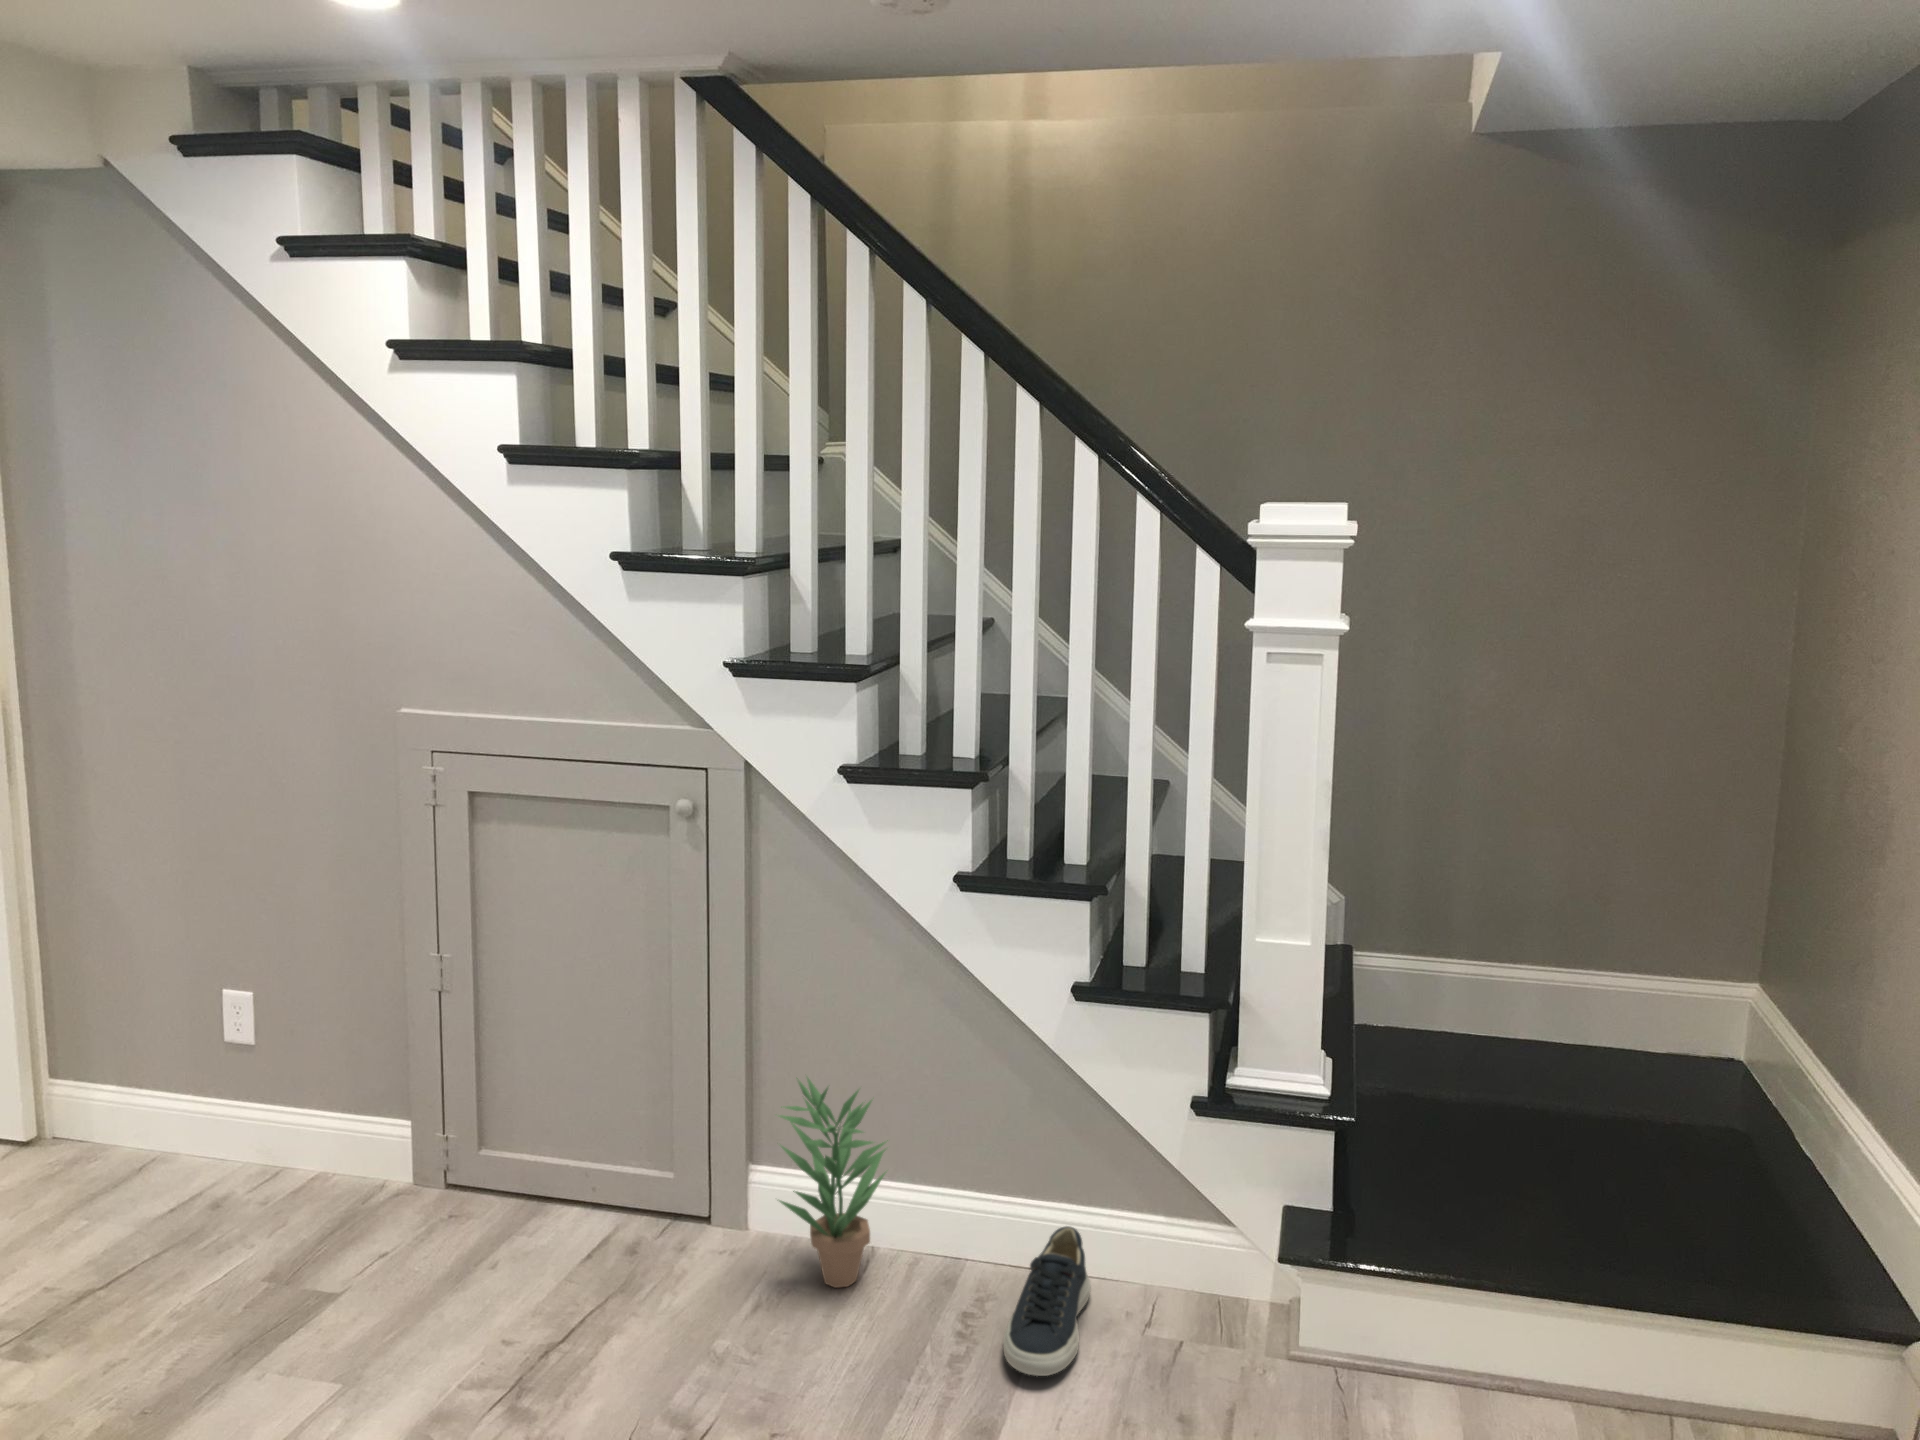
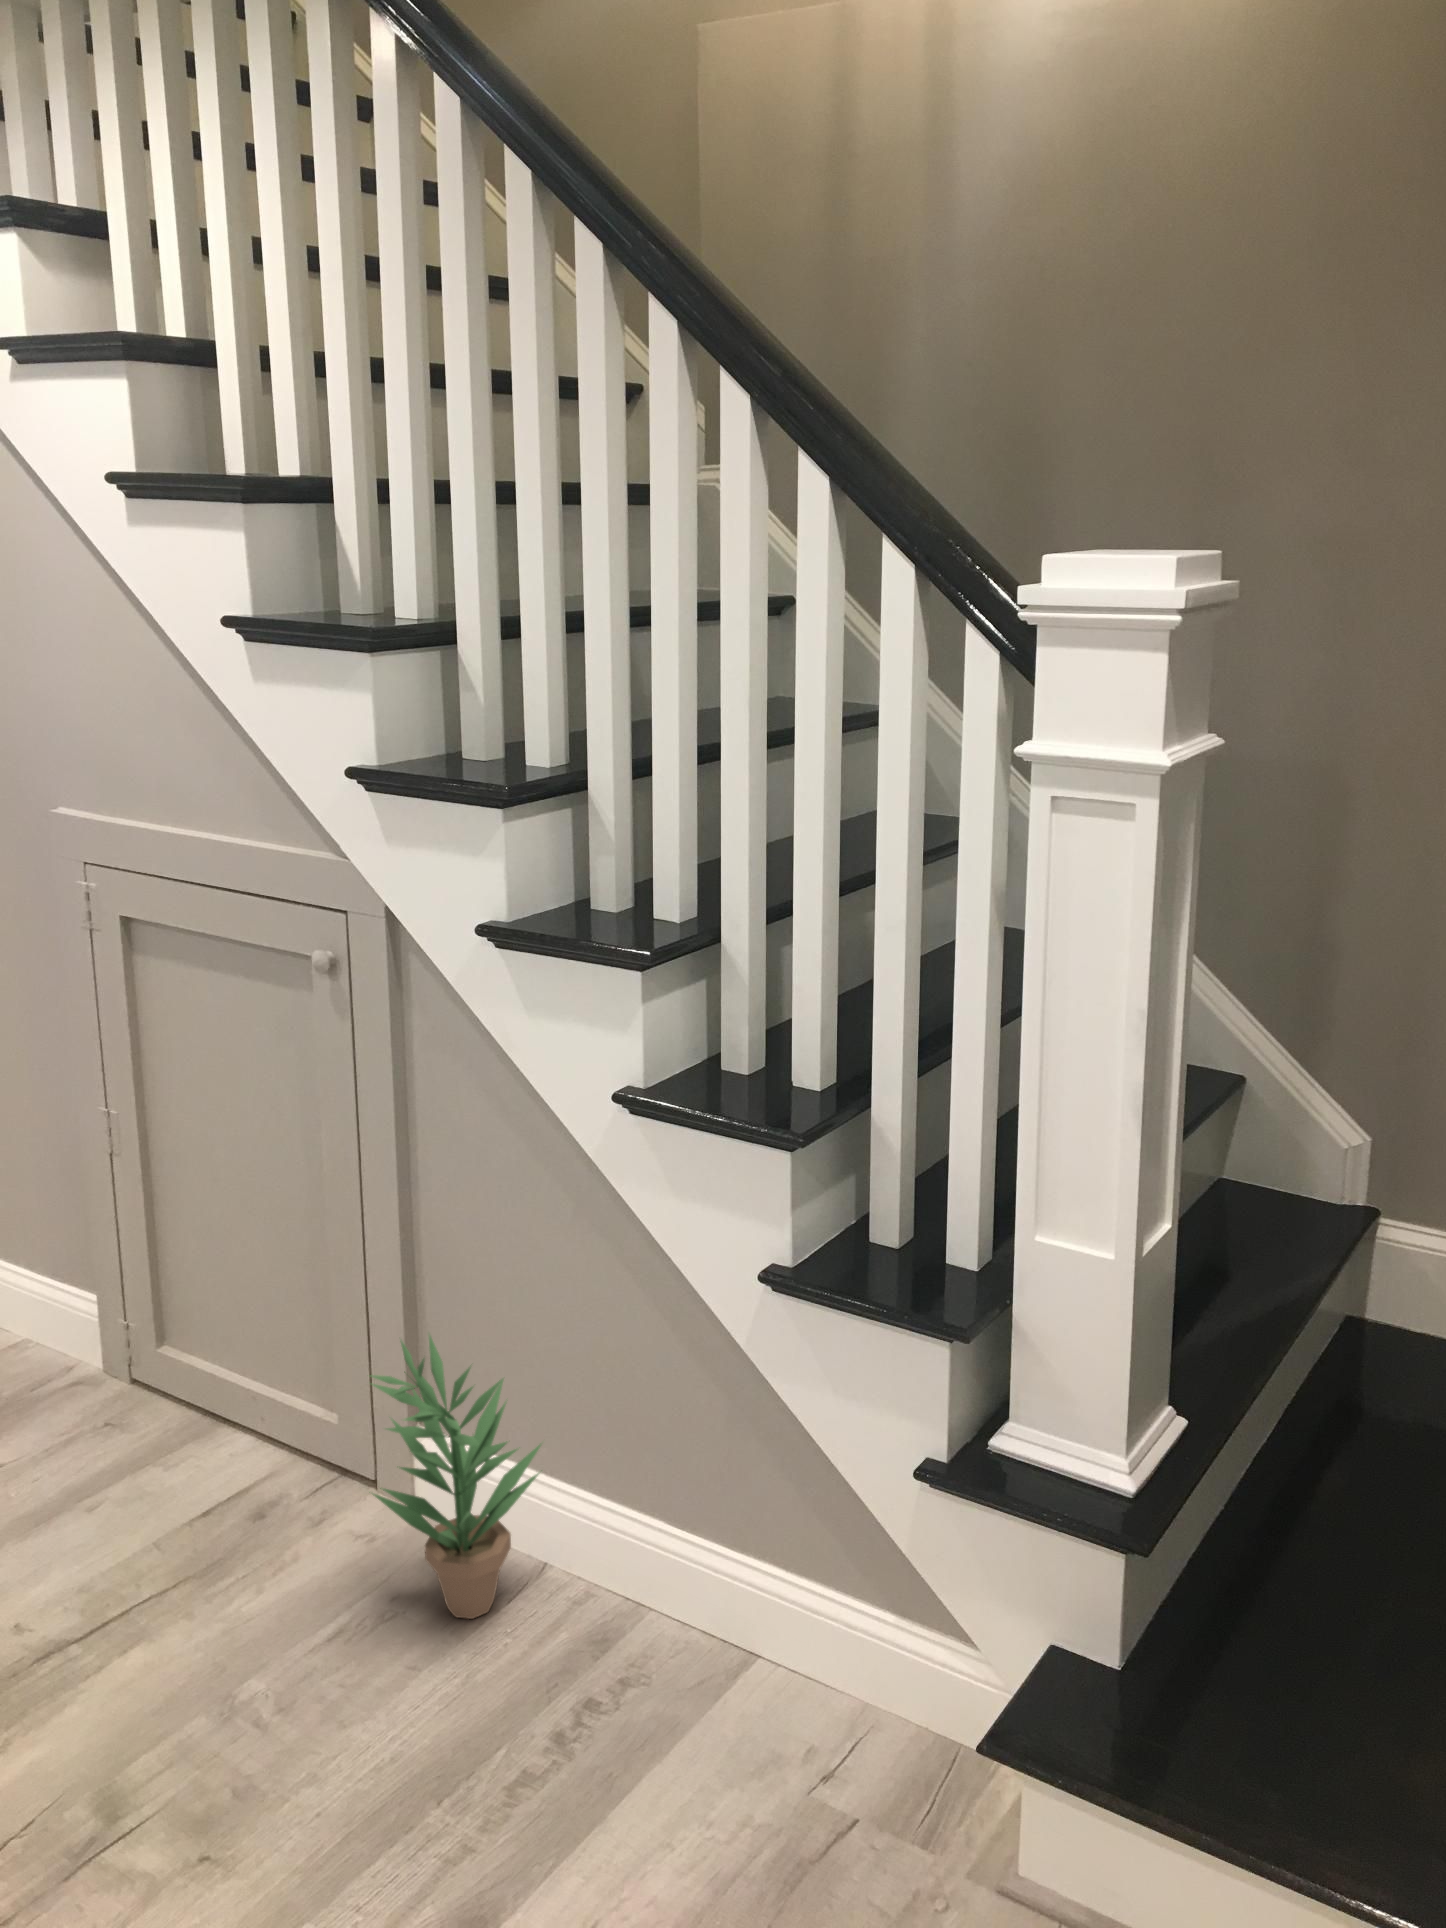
shoe: present [1003,1226,1091,1376] -> none [580,1602,778,1837]

